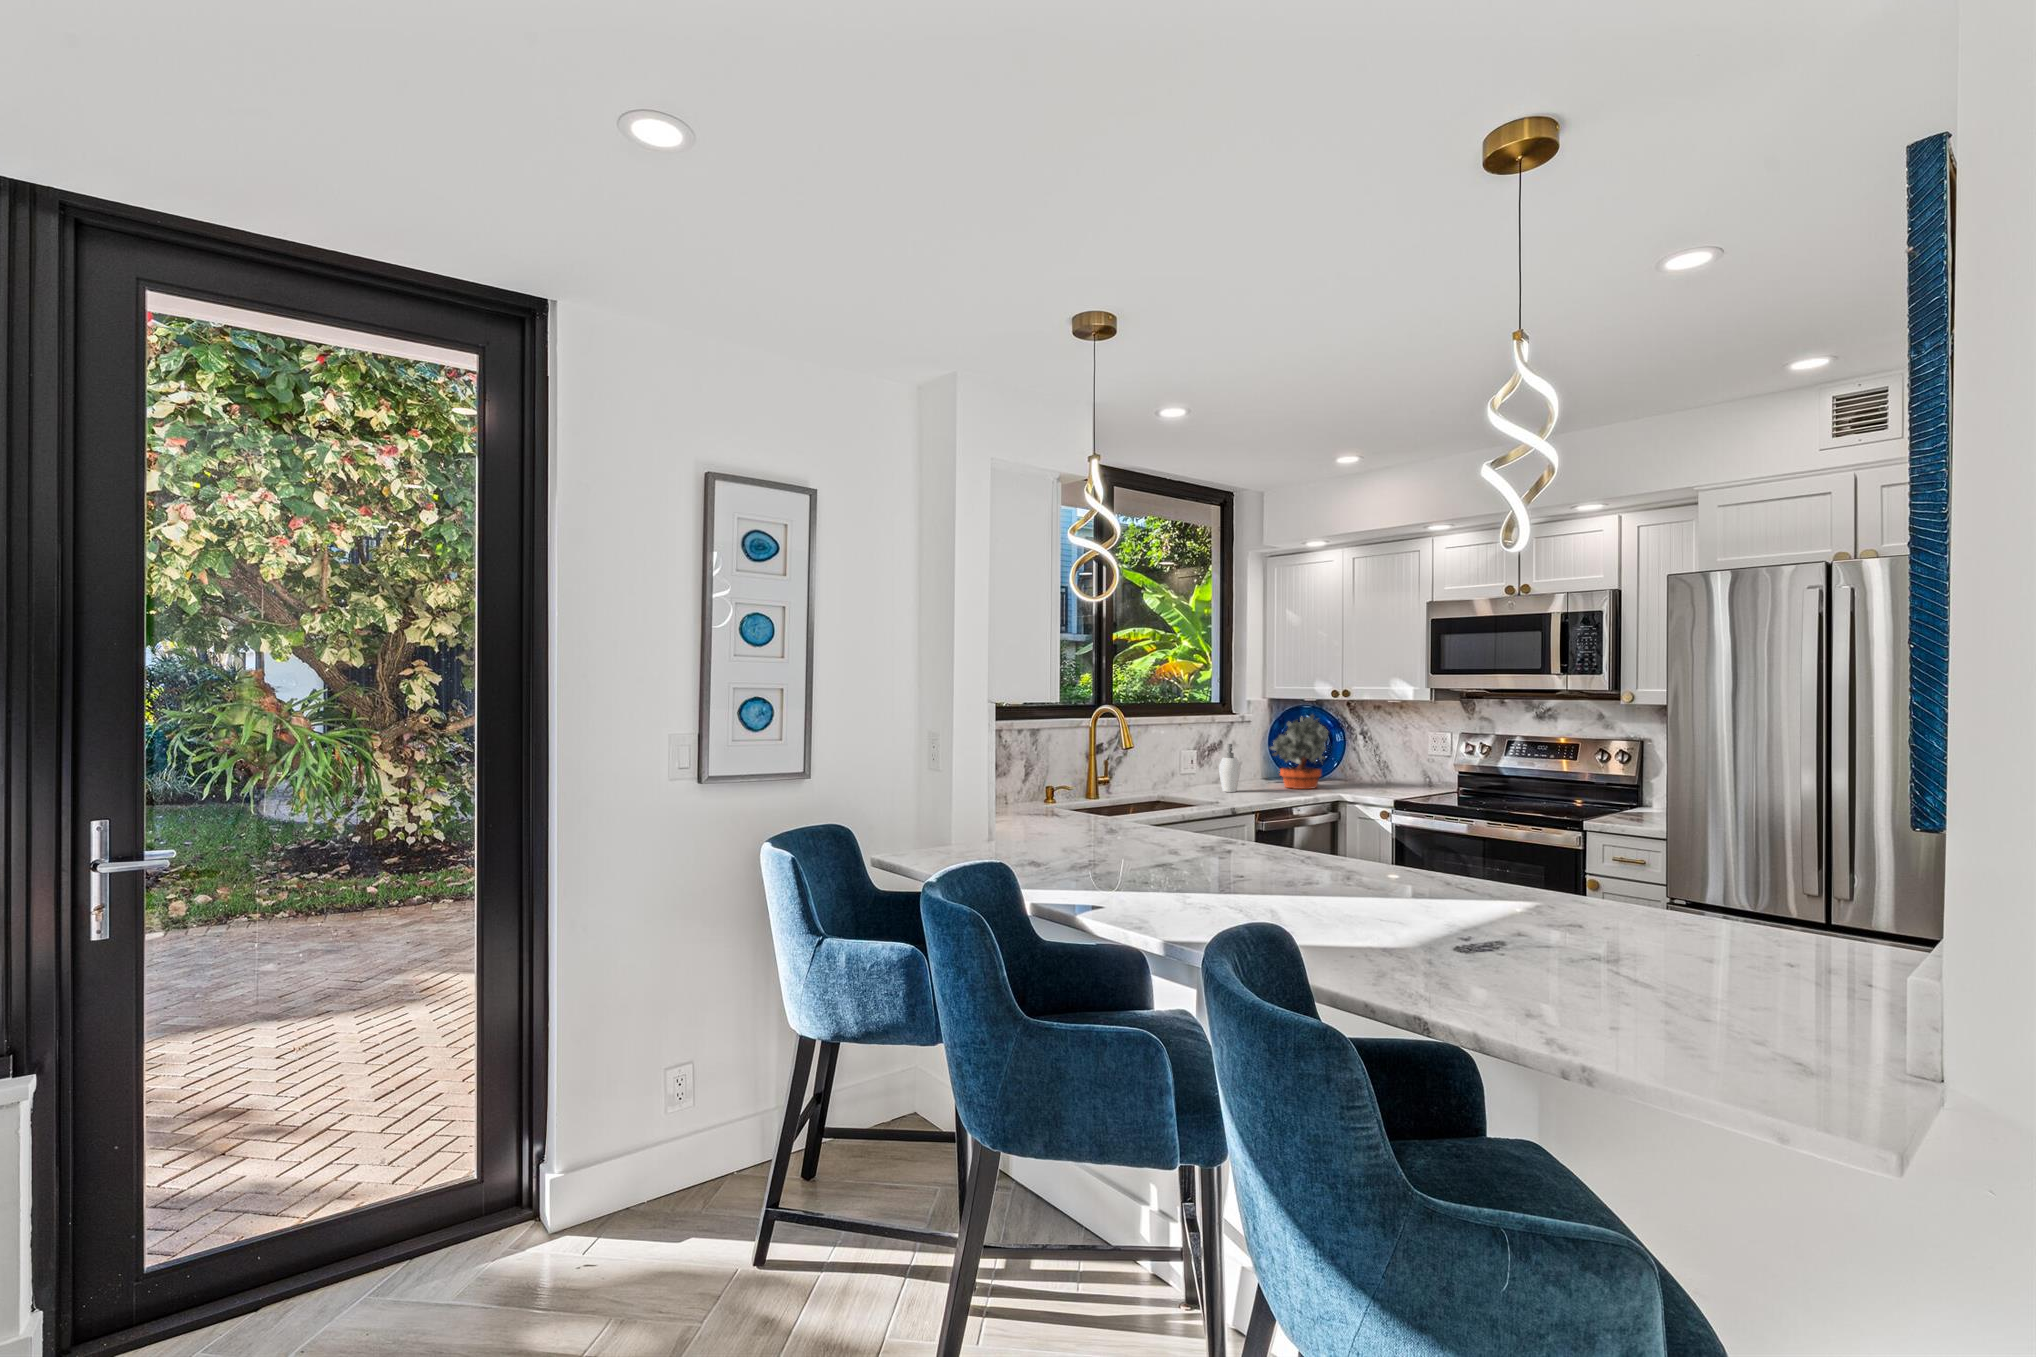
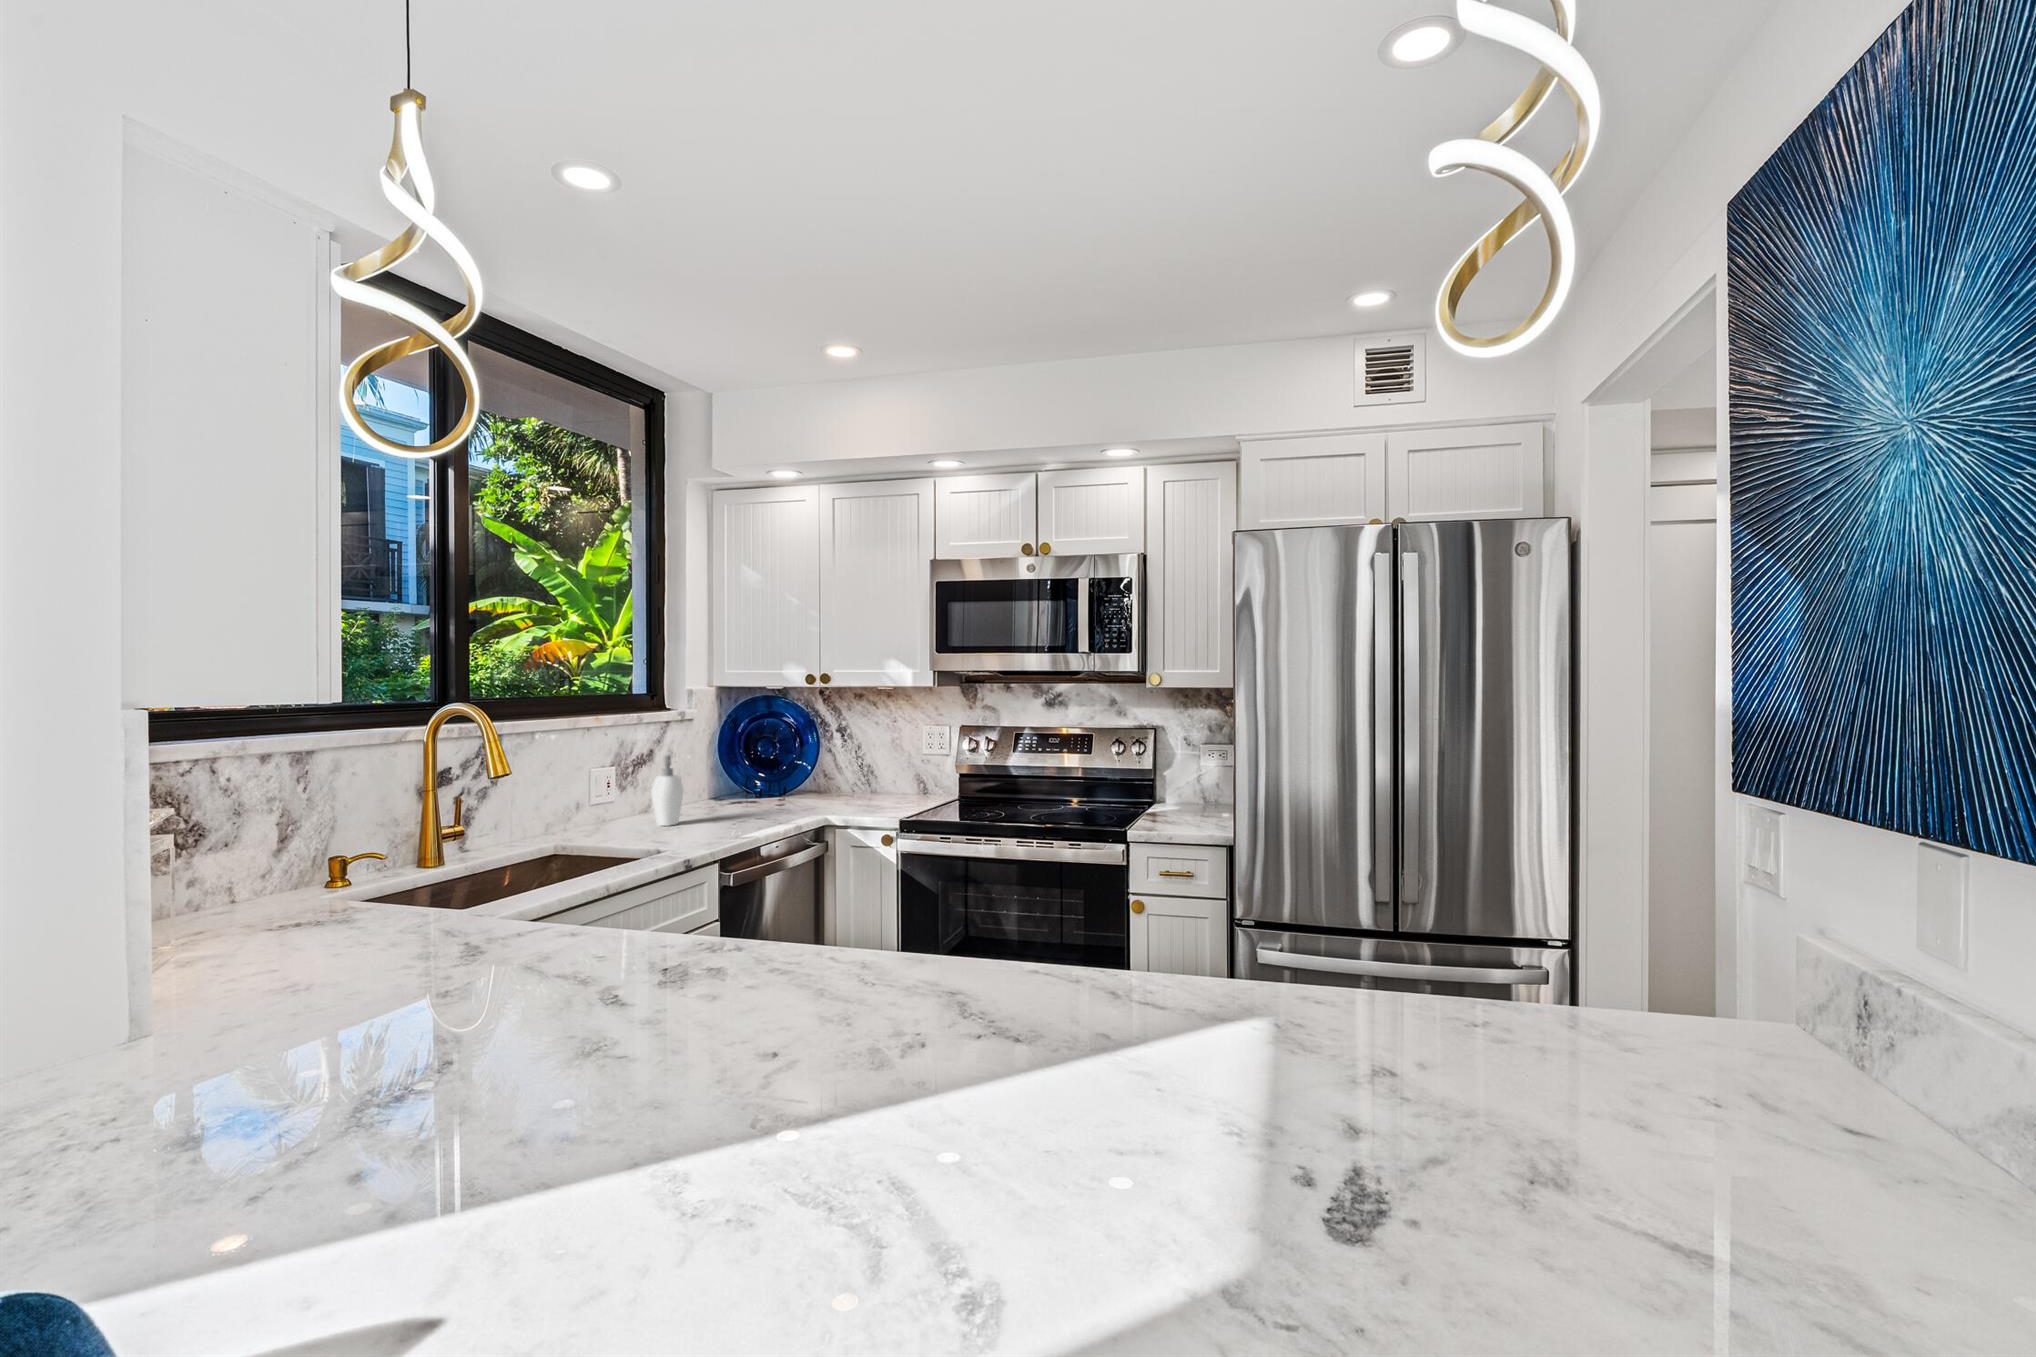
potted plant: present [1271,715,1328,789] -> none [722,708,806,811]

